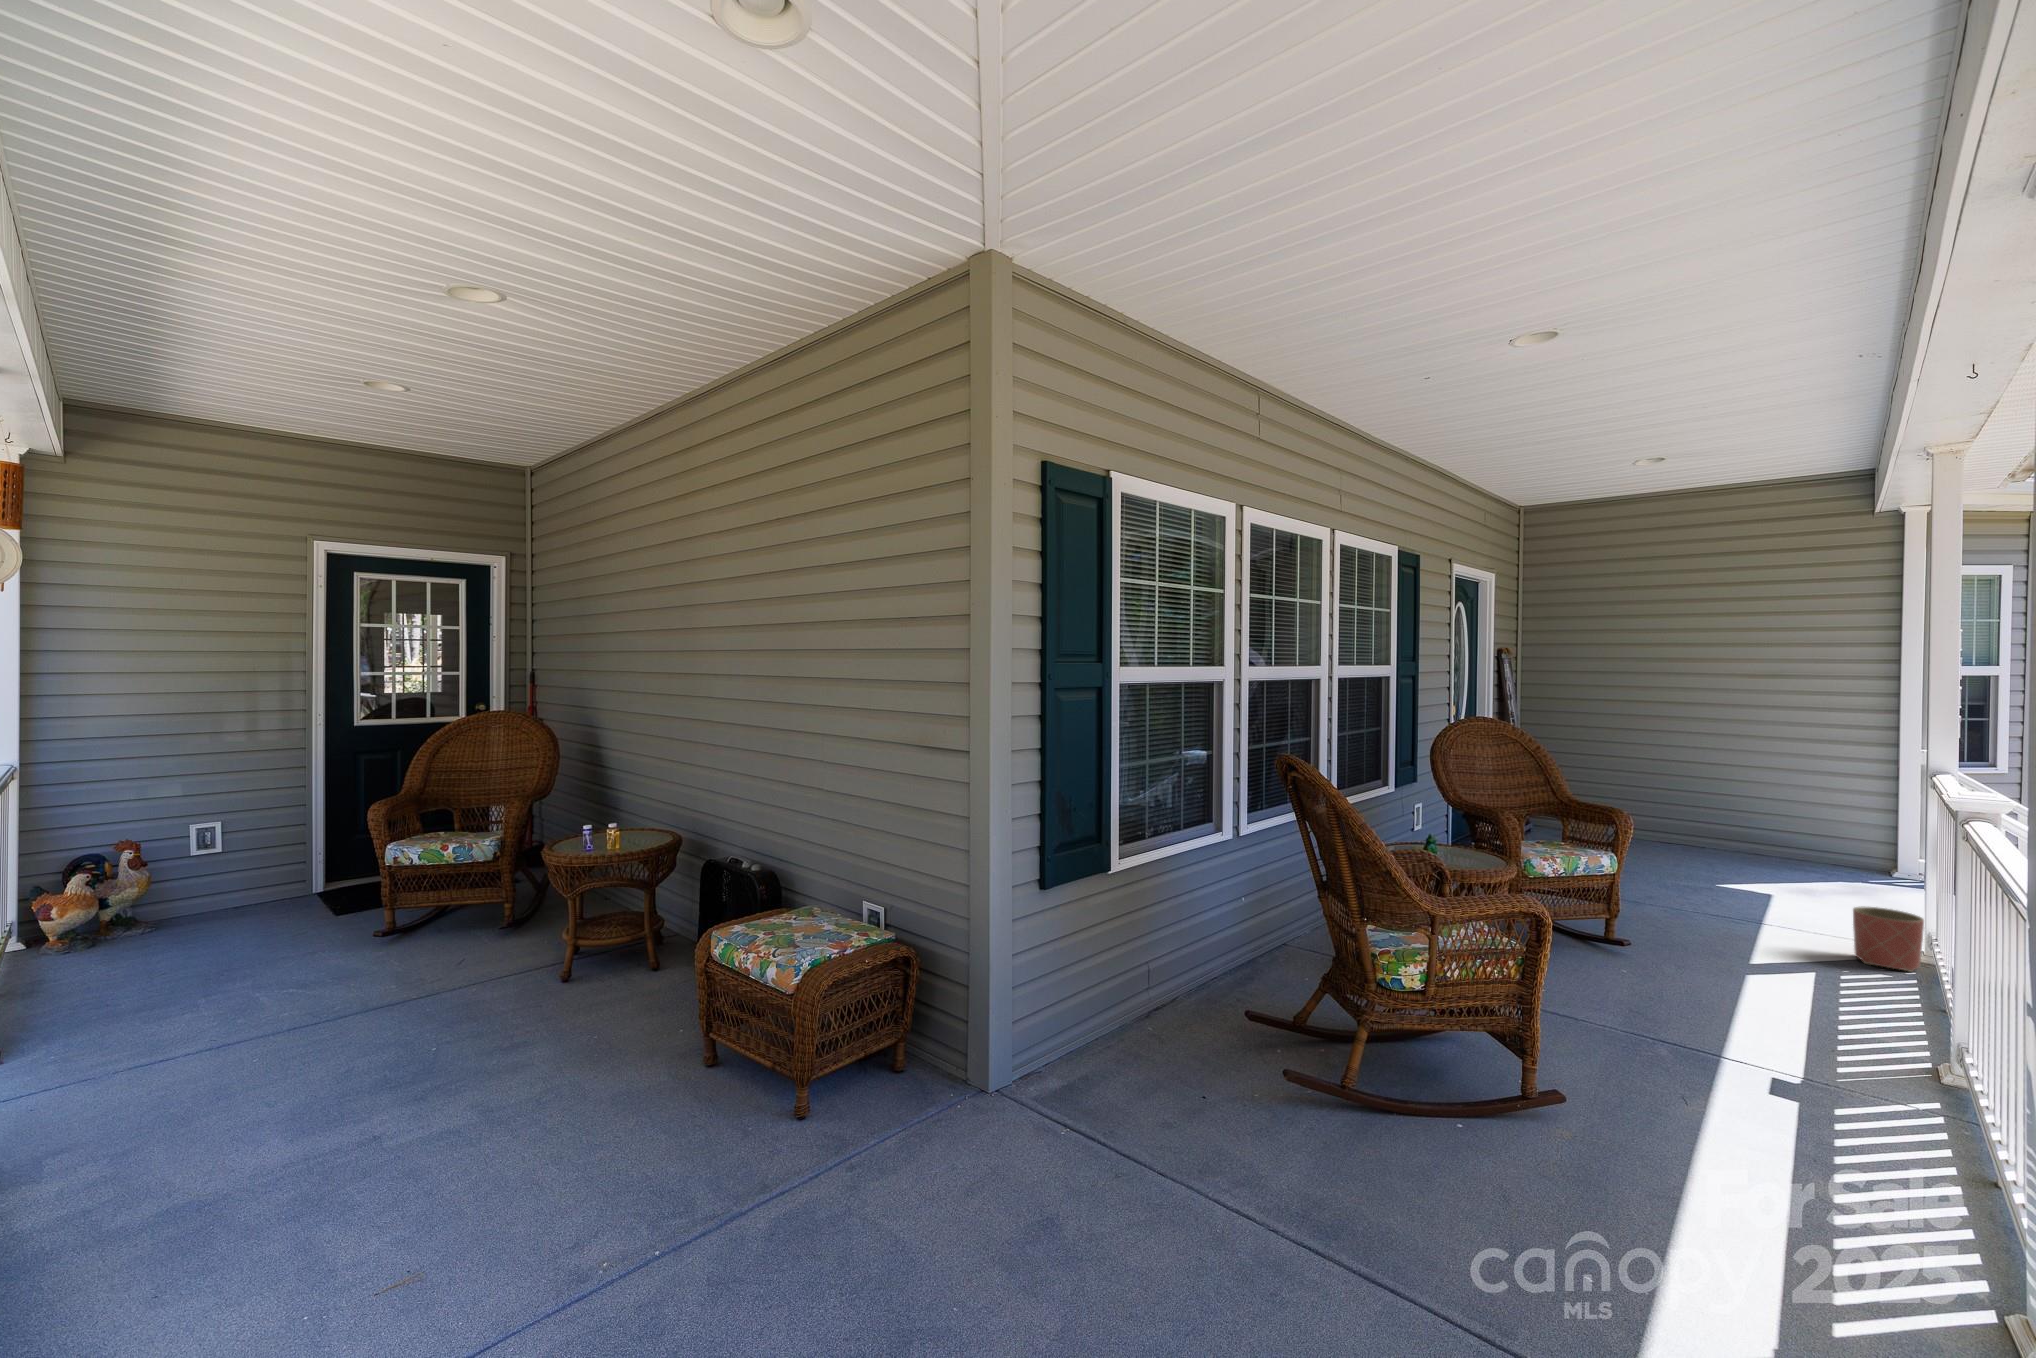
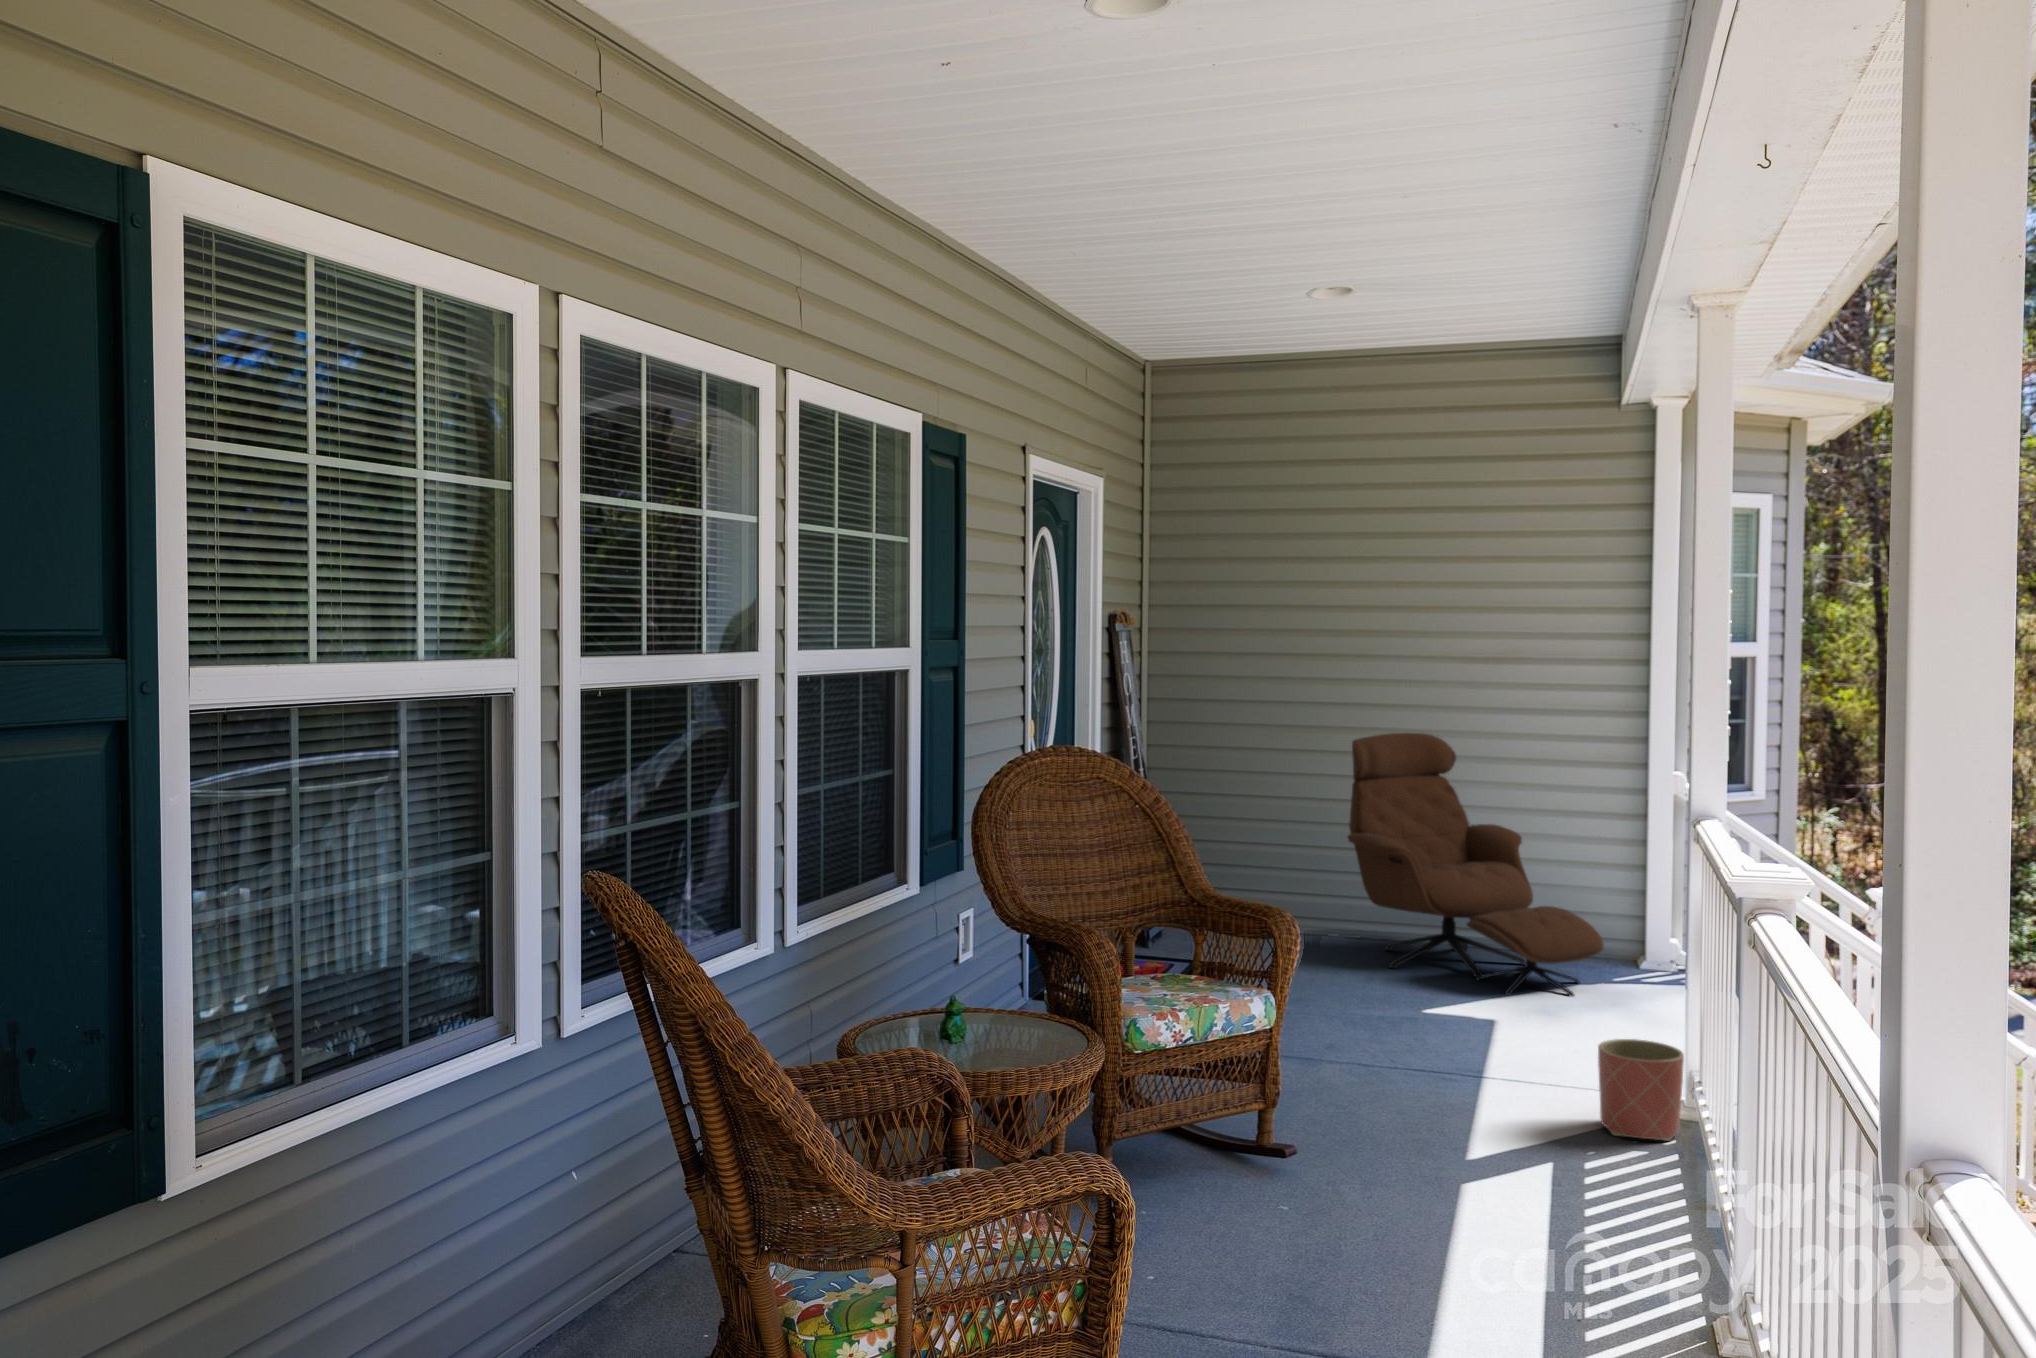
lounge chair: none [1658,719,1862,889] -> present [1348,733,1603,997]

